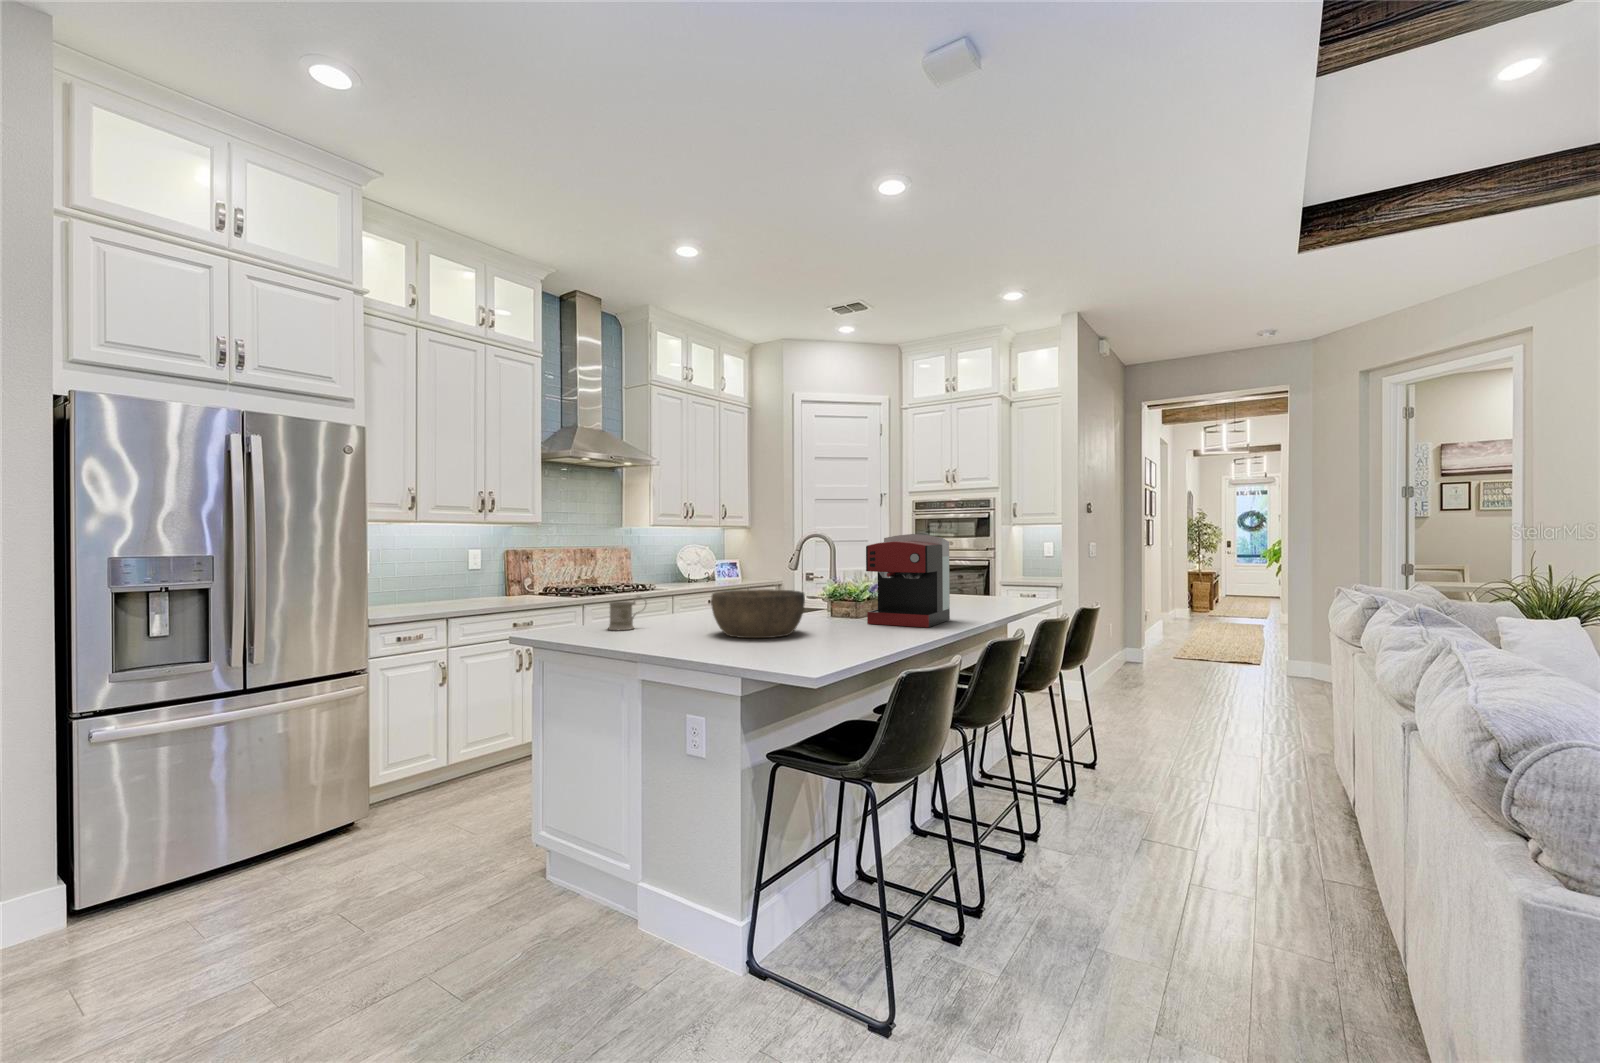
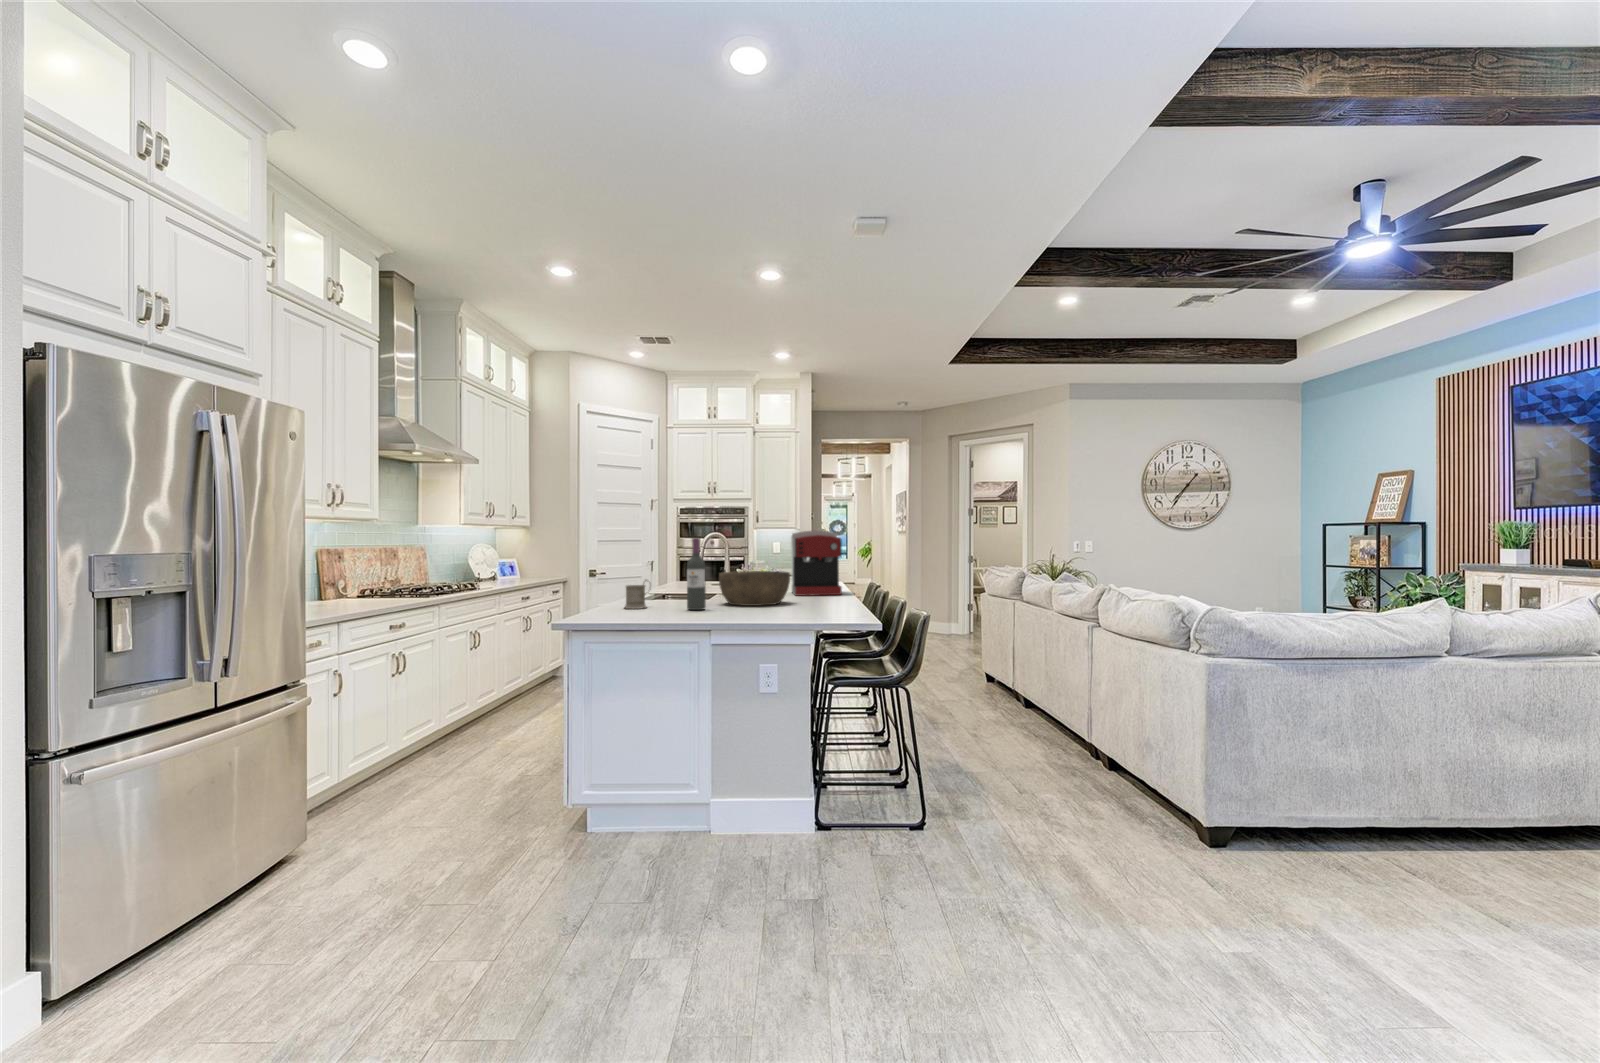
wine bottle: none [644,549,667,639] -> present [687,538,706,610]

